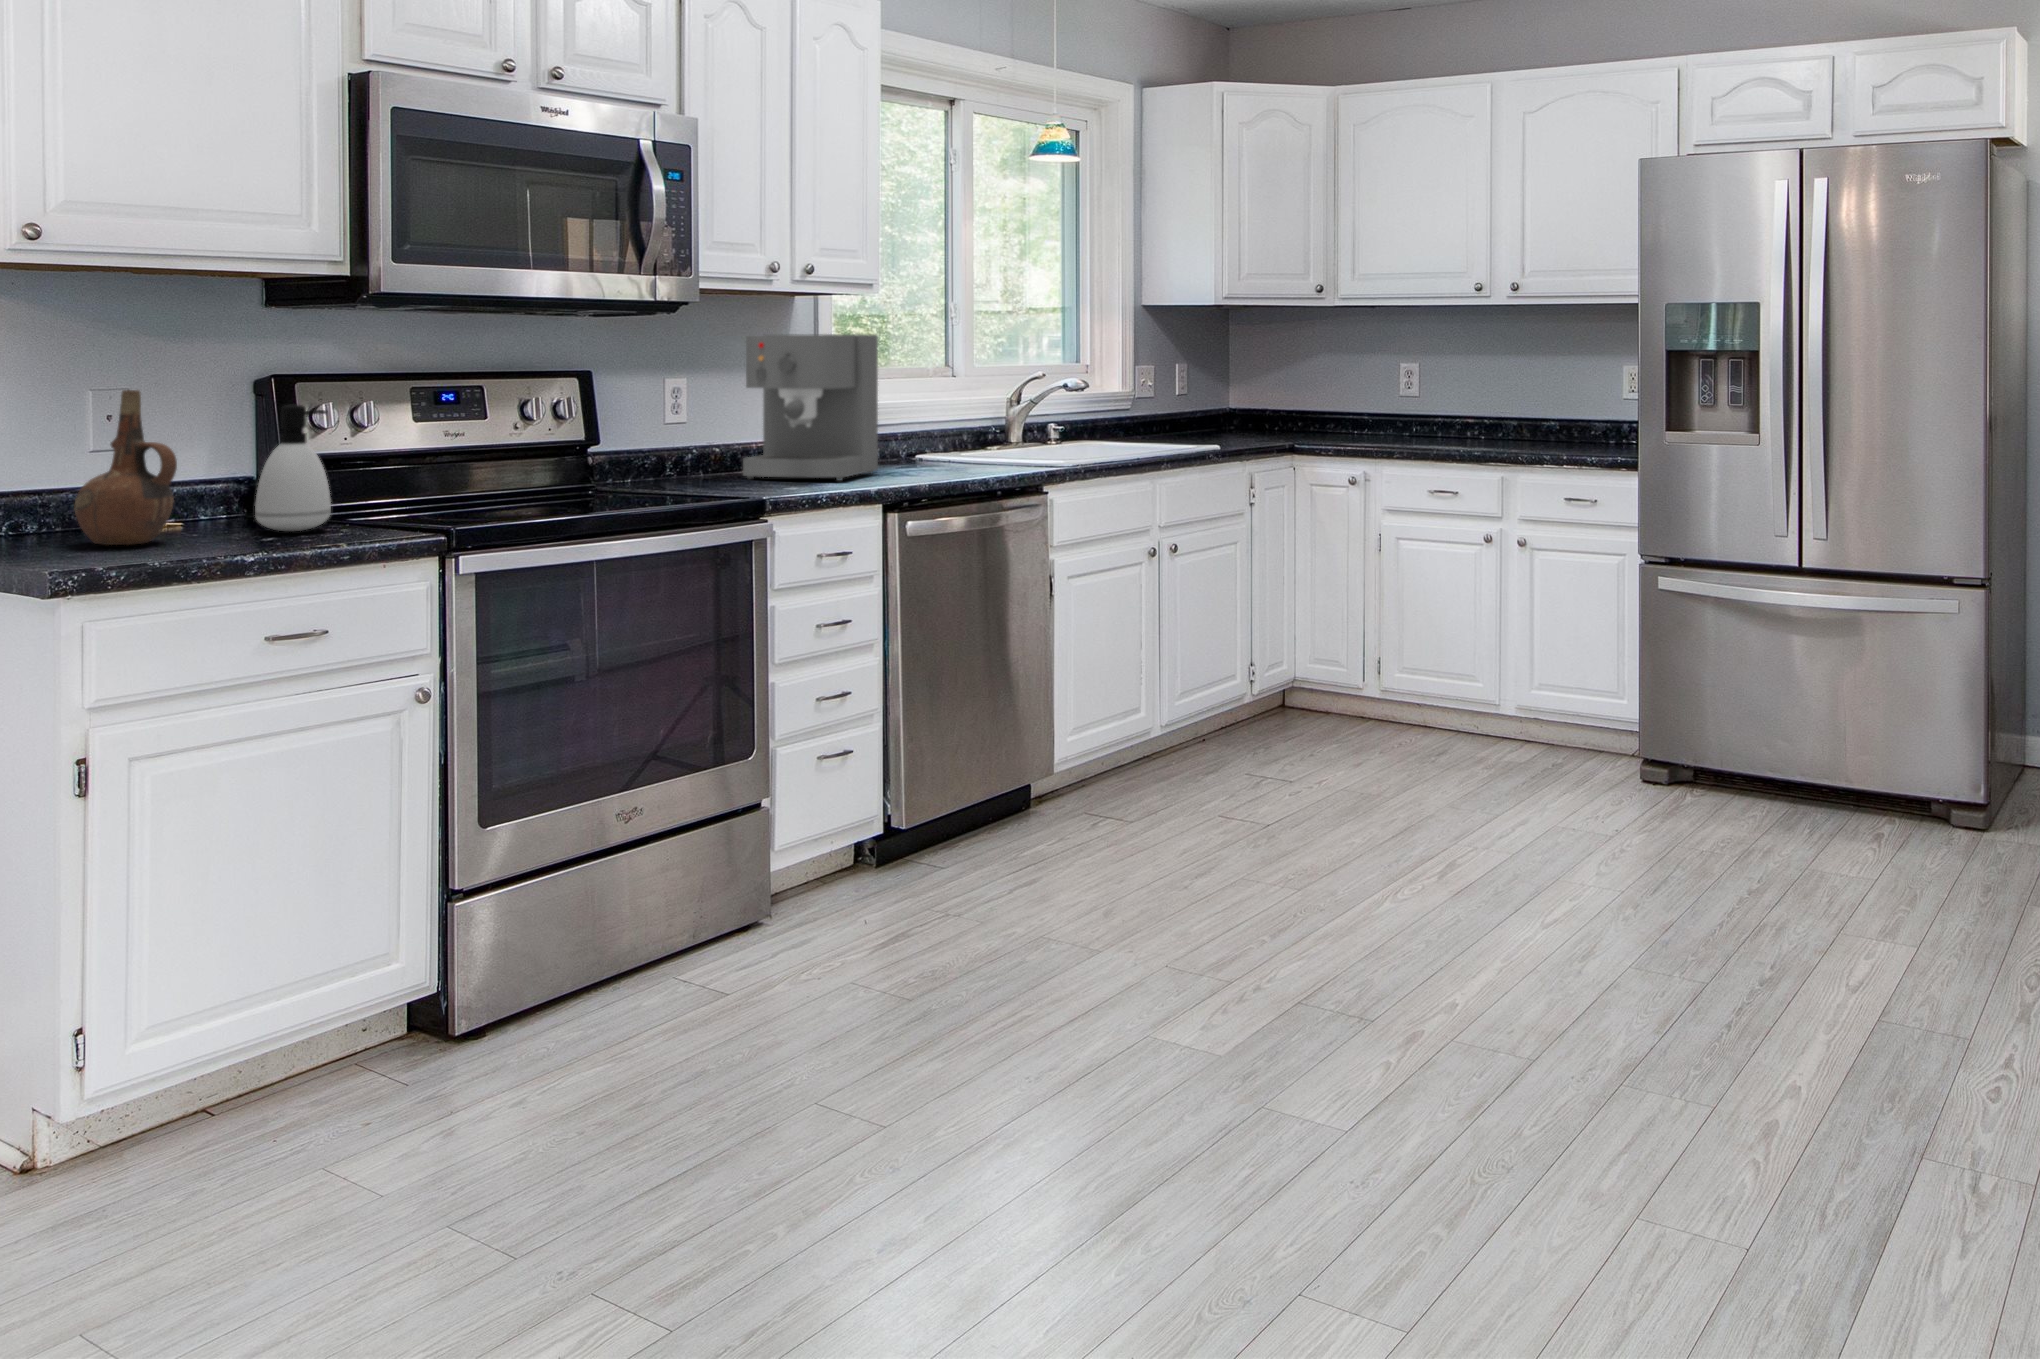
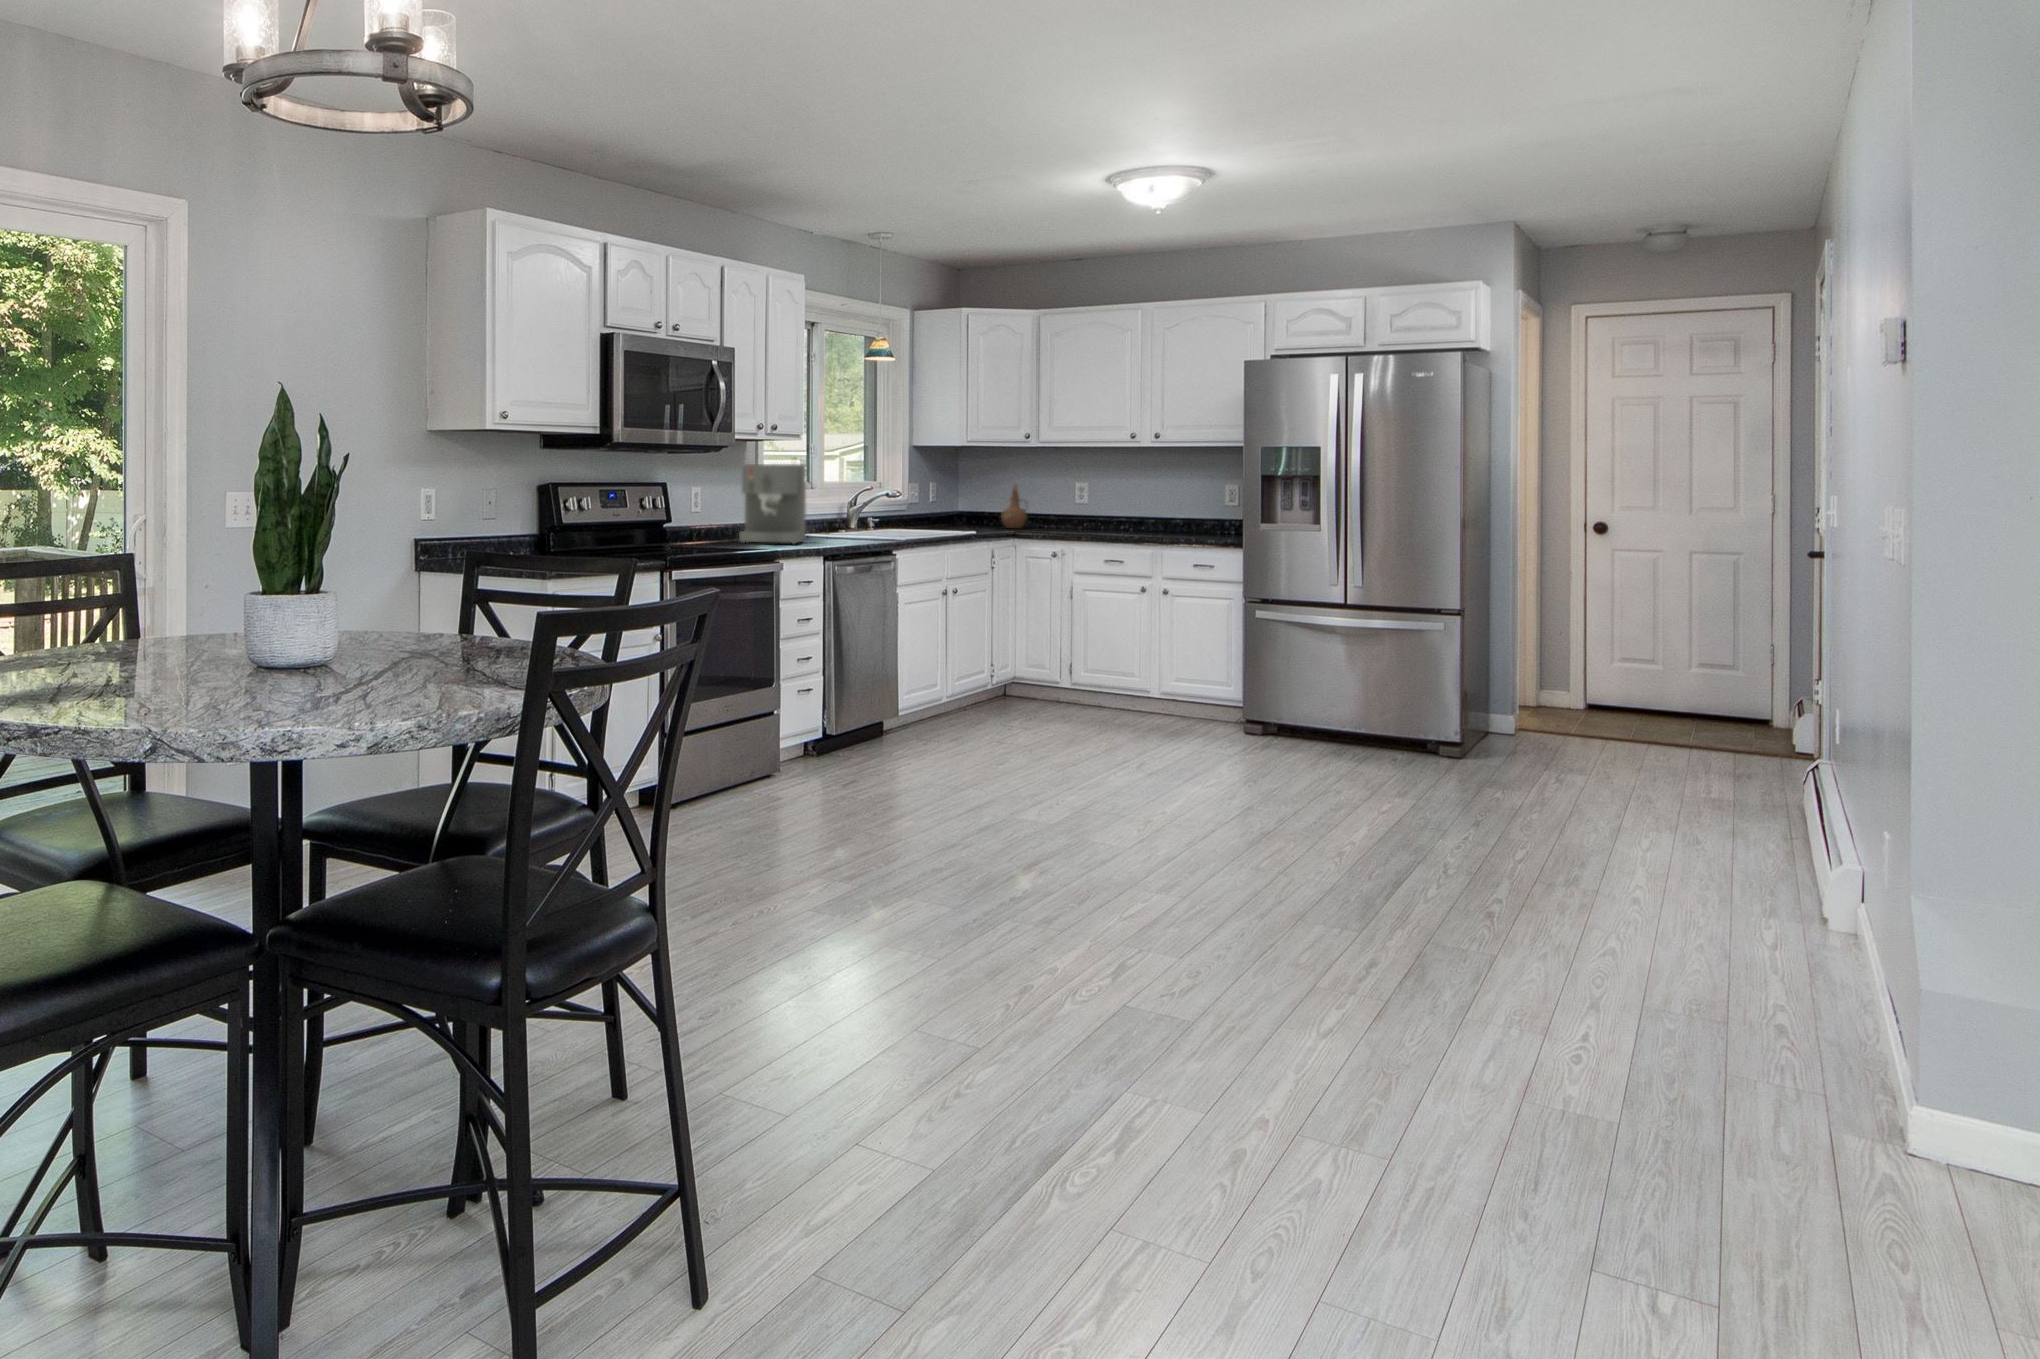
ceramic pitcher: present [75,390,177,545] -> present [1001,484,1027,528]
soap dispenser: present [255,404,331,532] -> none [573,497,606,558]

